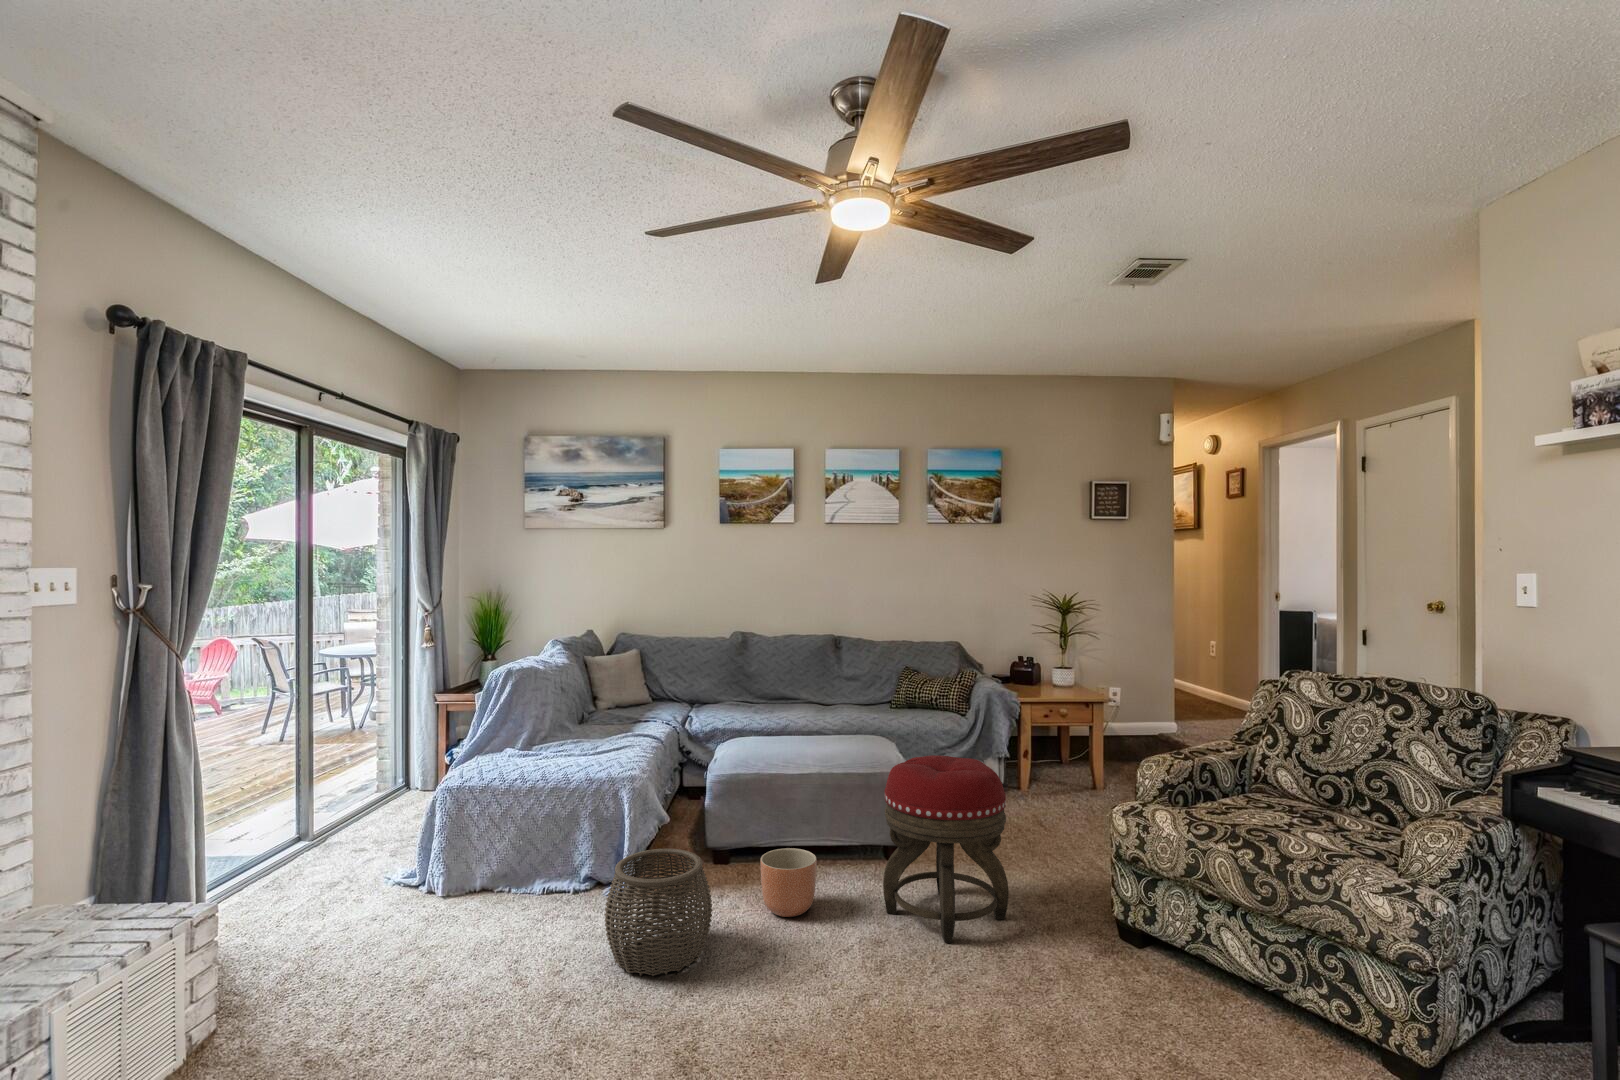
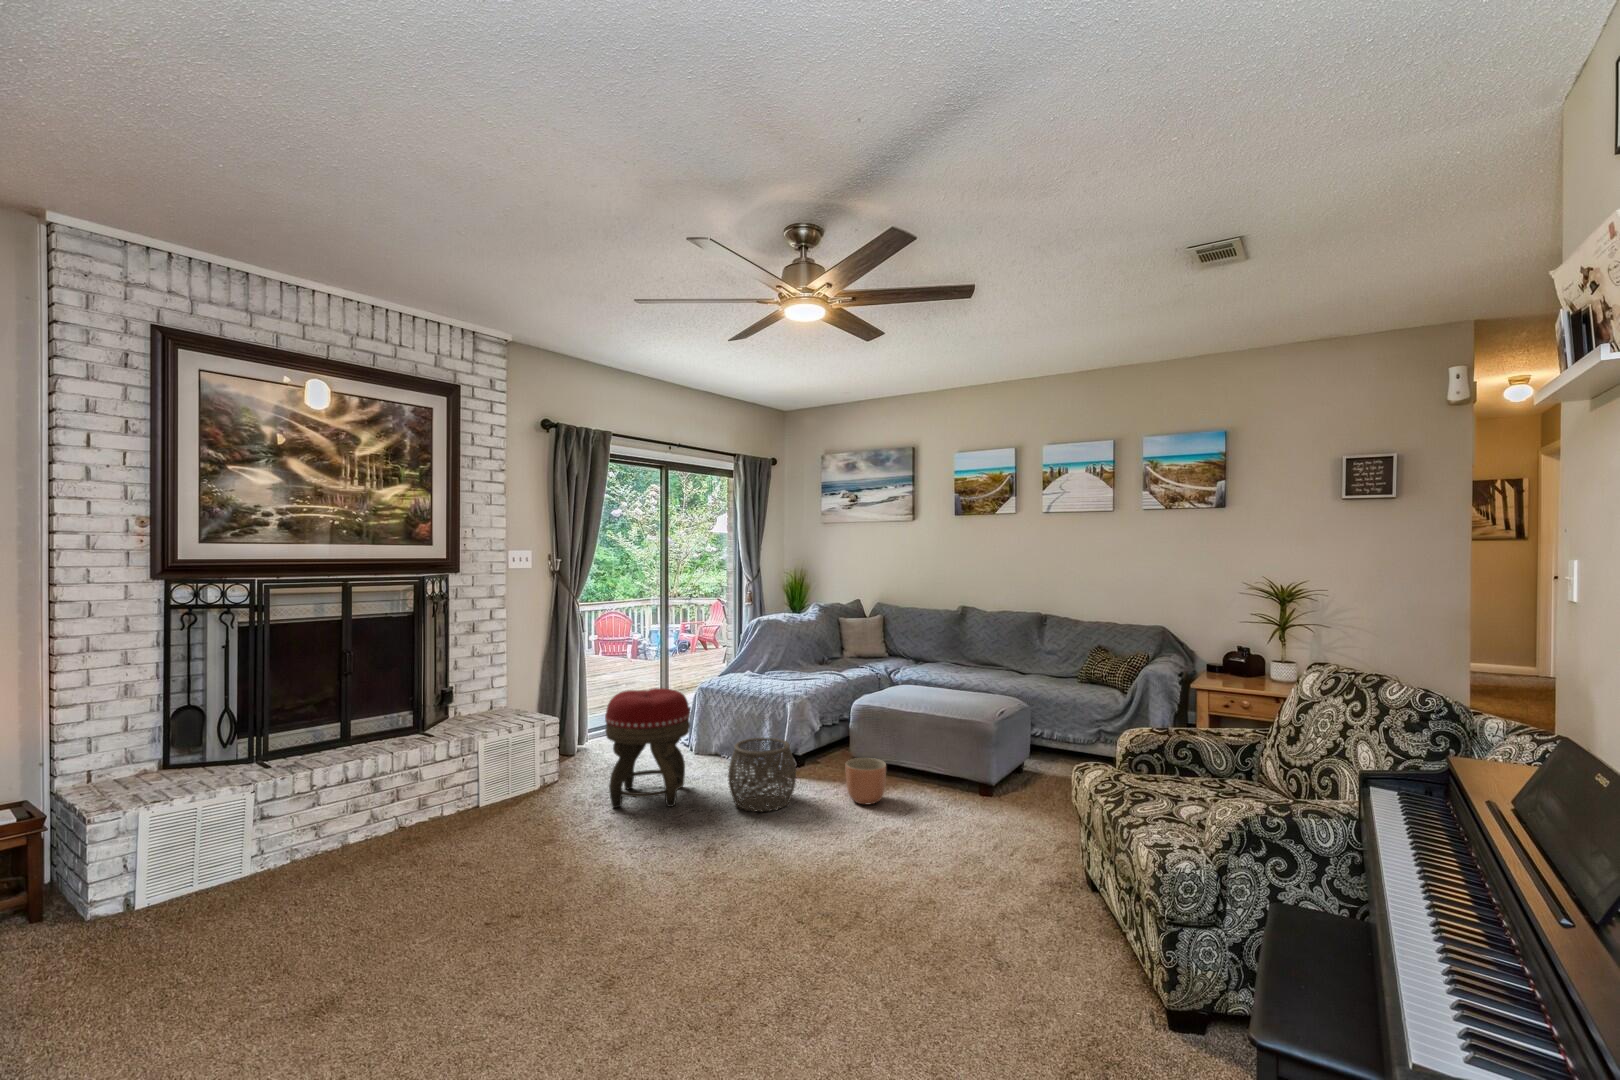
footstool: present [883,755,1009,943] -> present [605,688,690,808]

